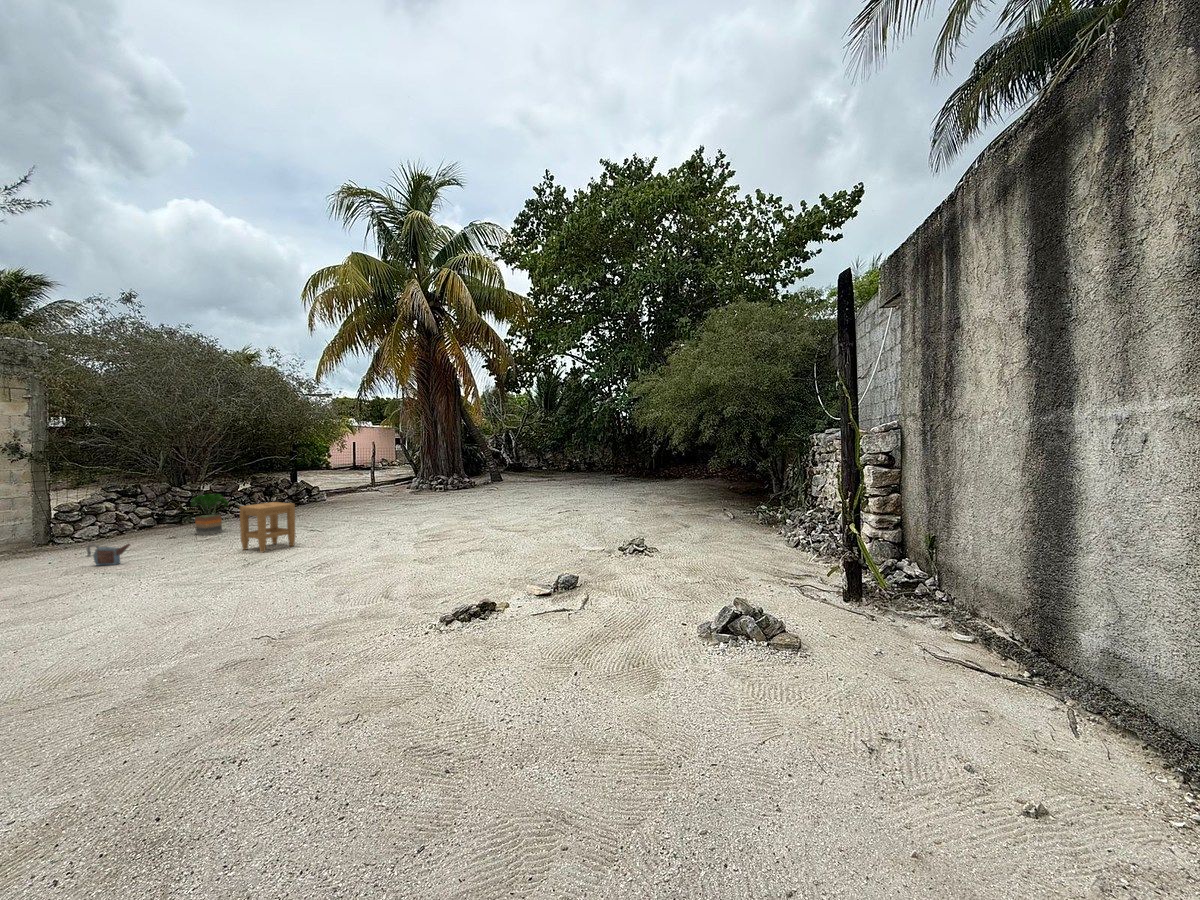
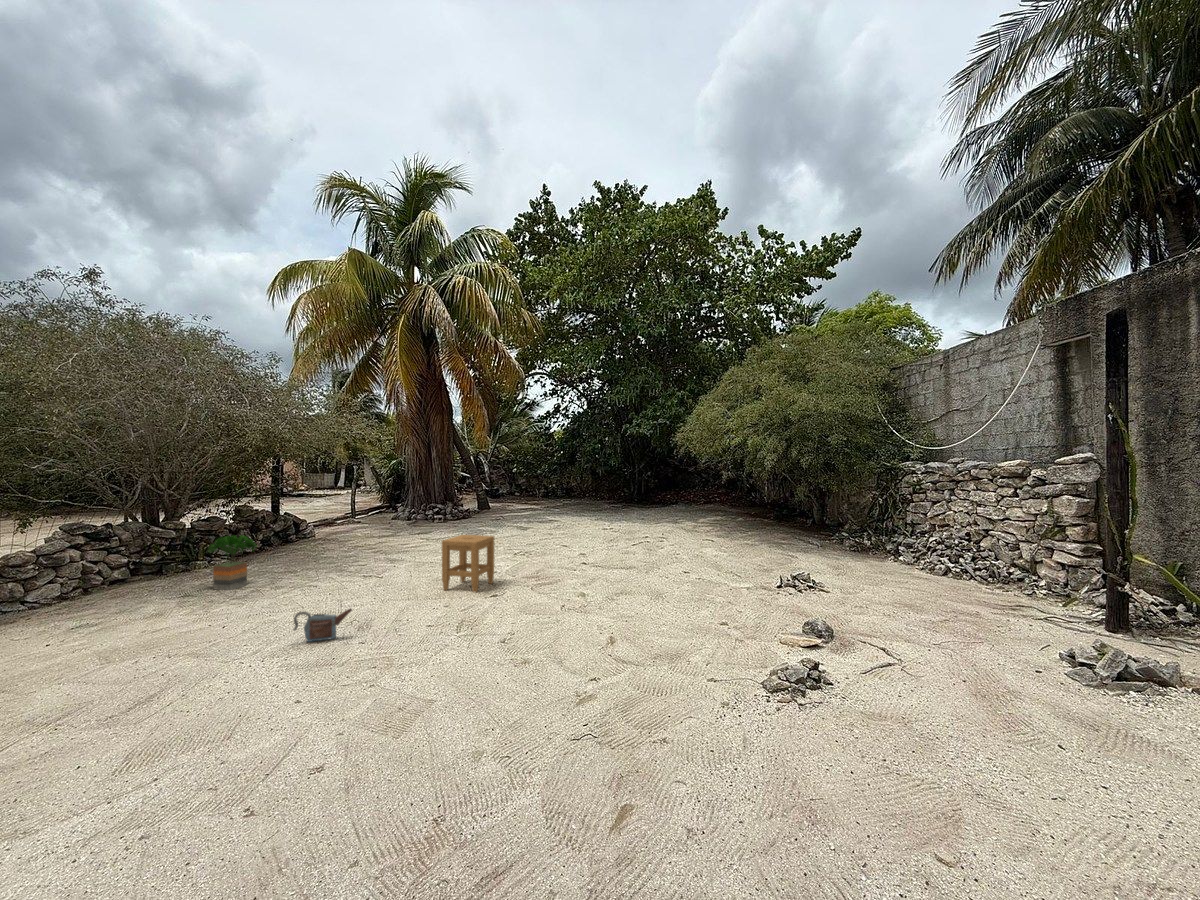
stool: present [240,502,295,552] -> present [442,535,494,592]
watering can: present [87,544,130,565] -> present [294,608,352,642]

